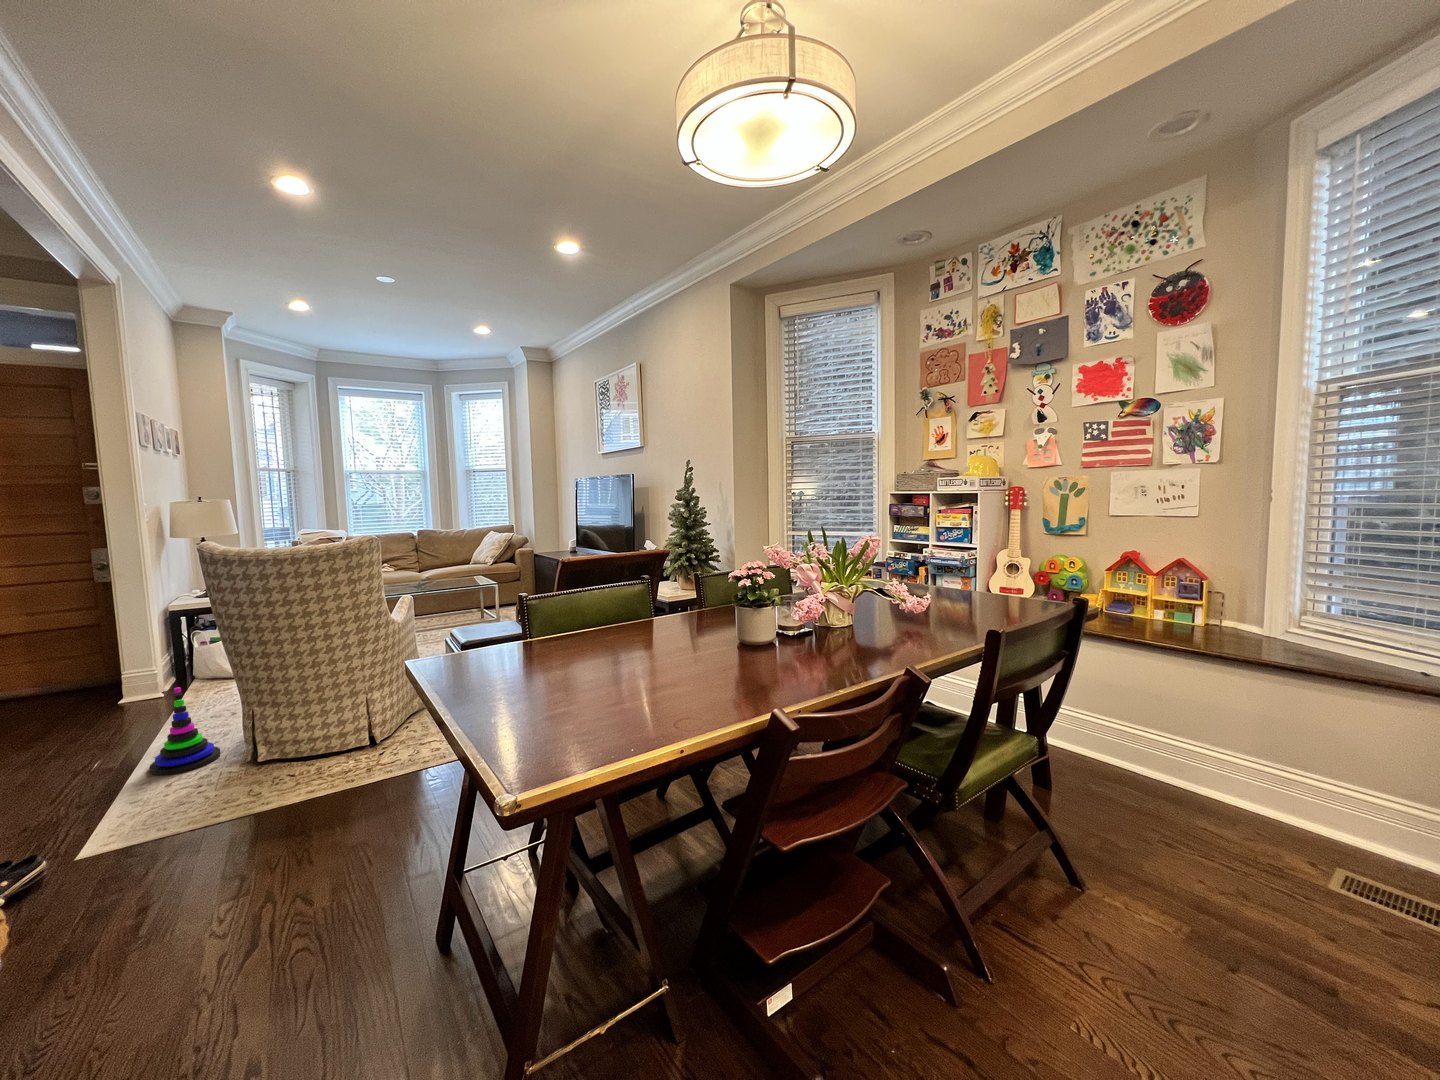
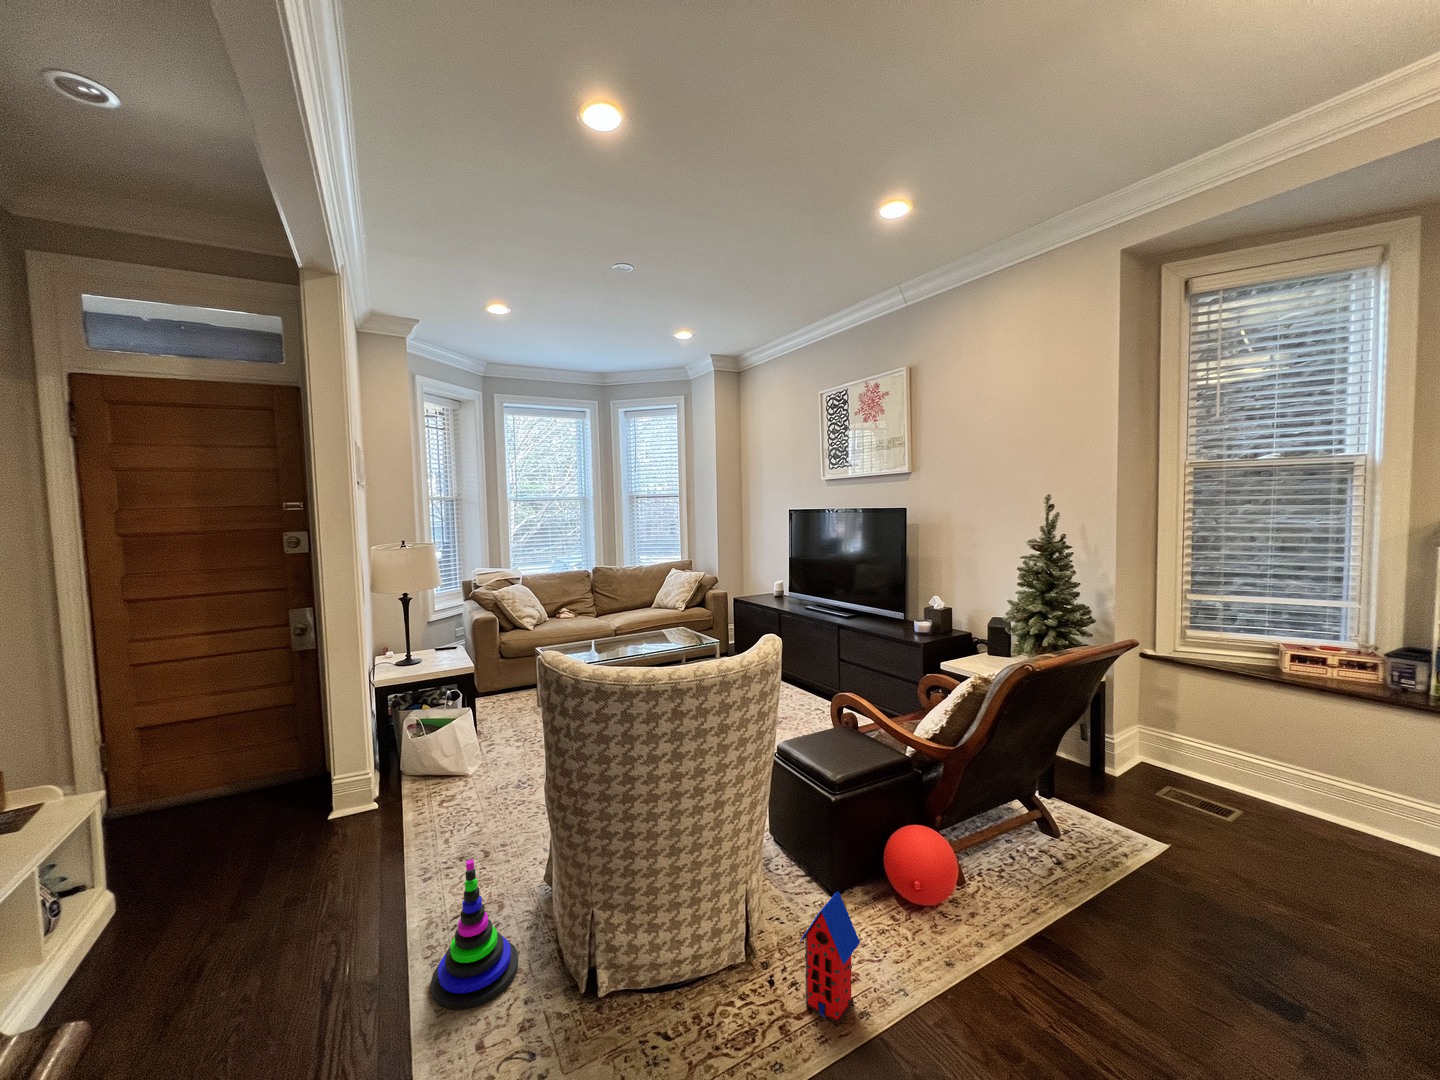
toy house: none [389,692,427,766] -> present [800,892,860,1025]

